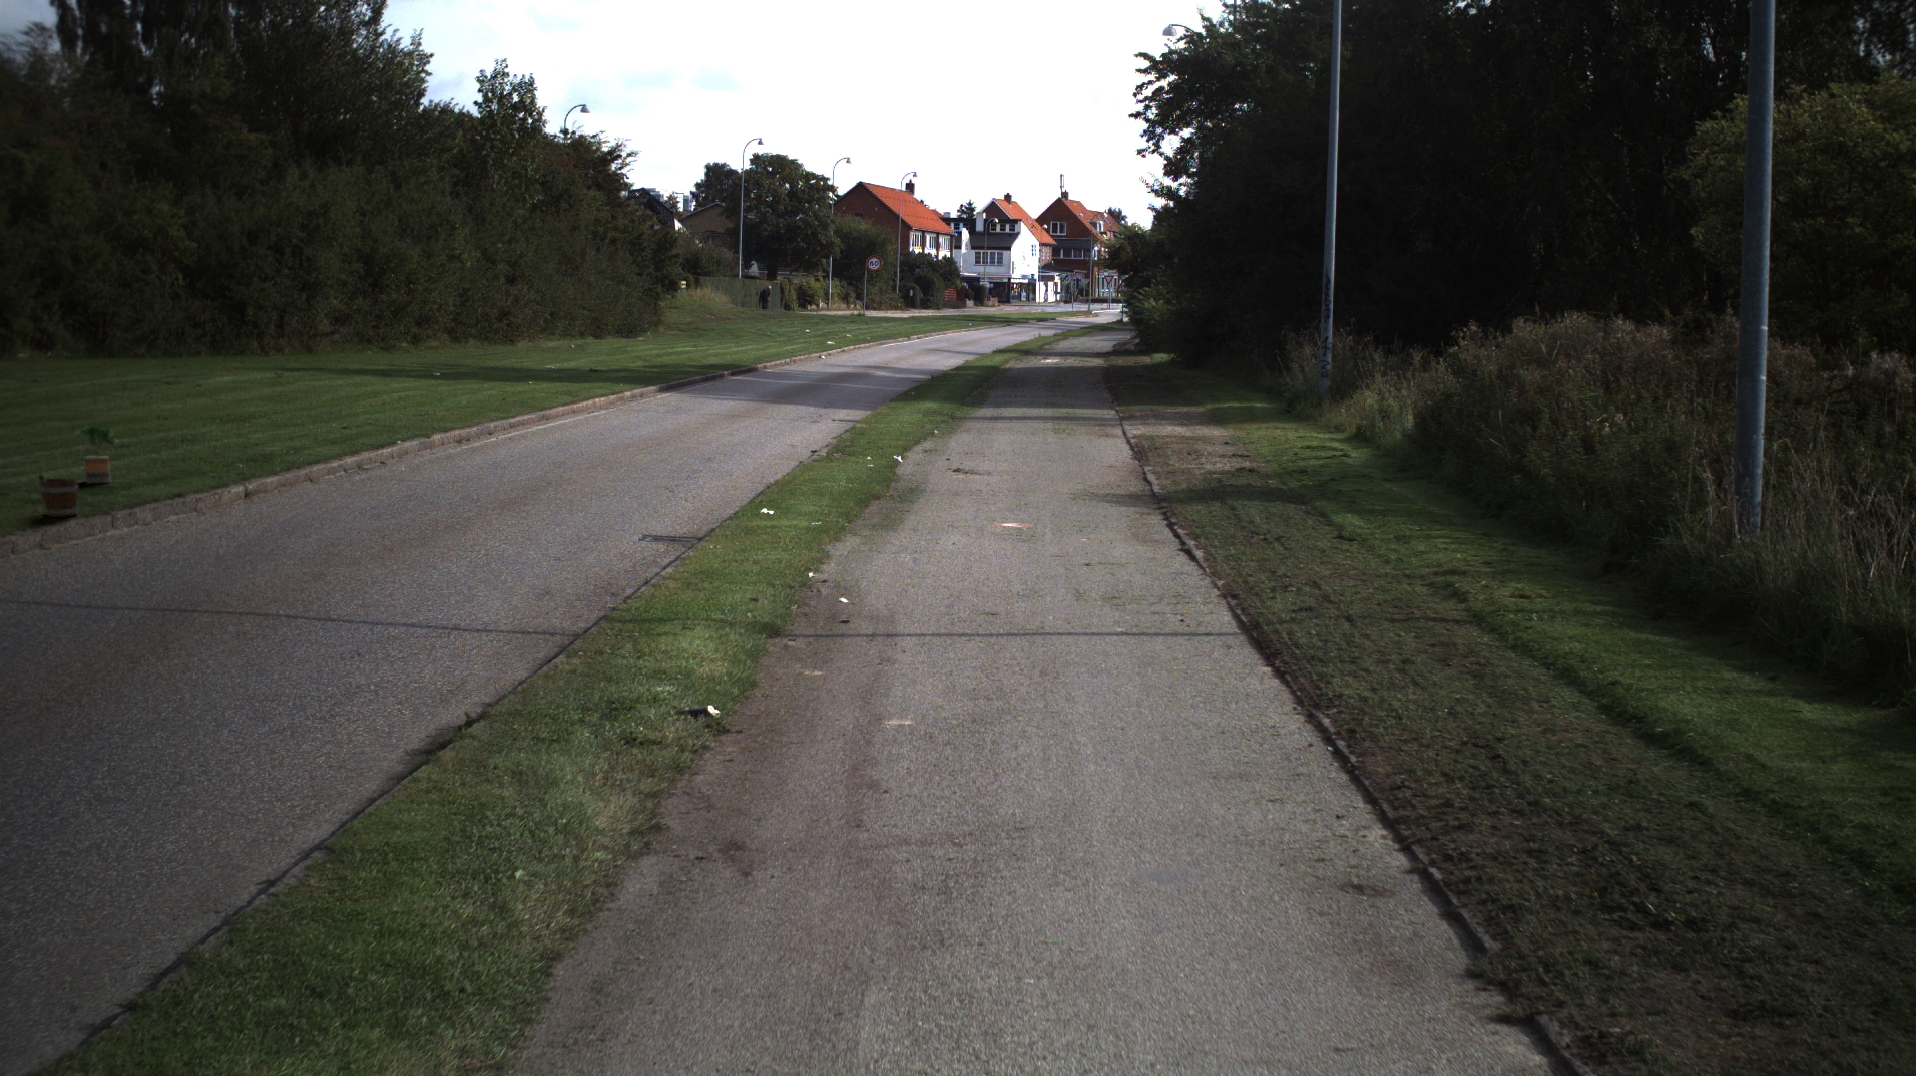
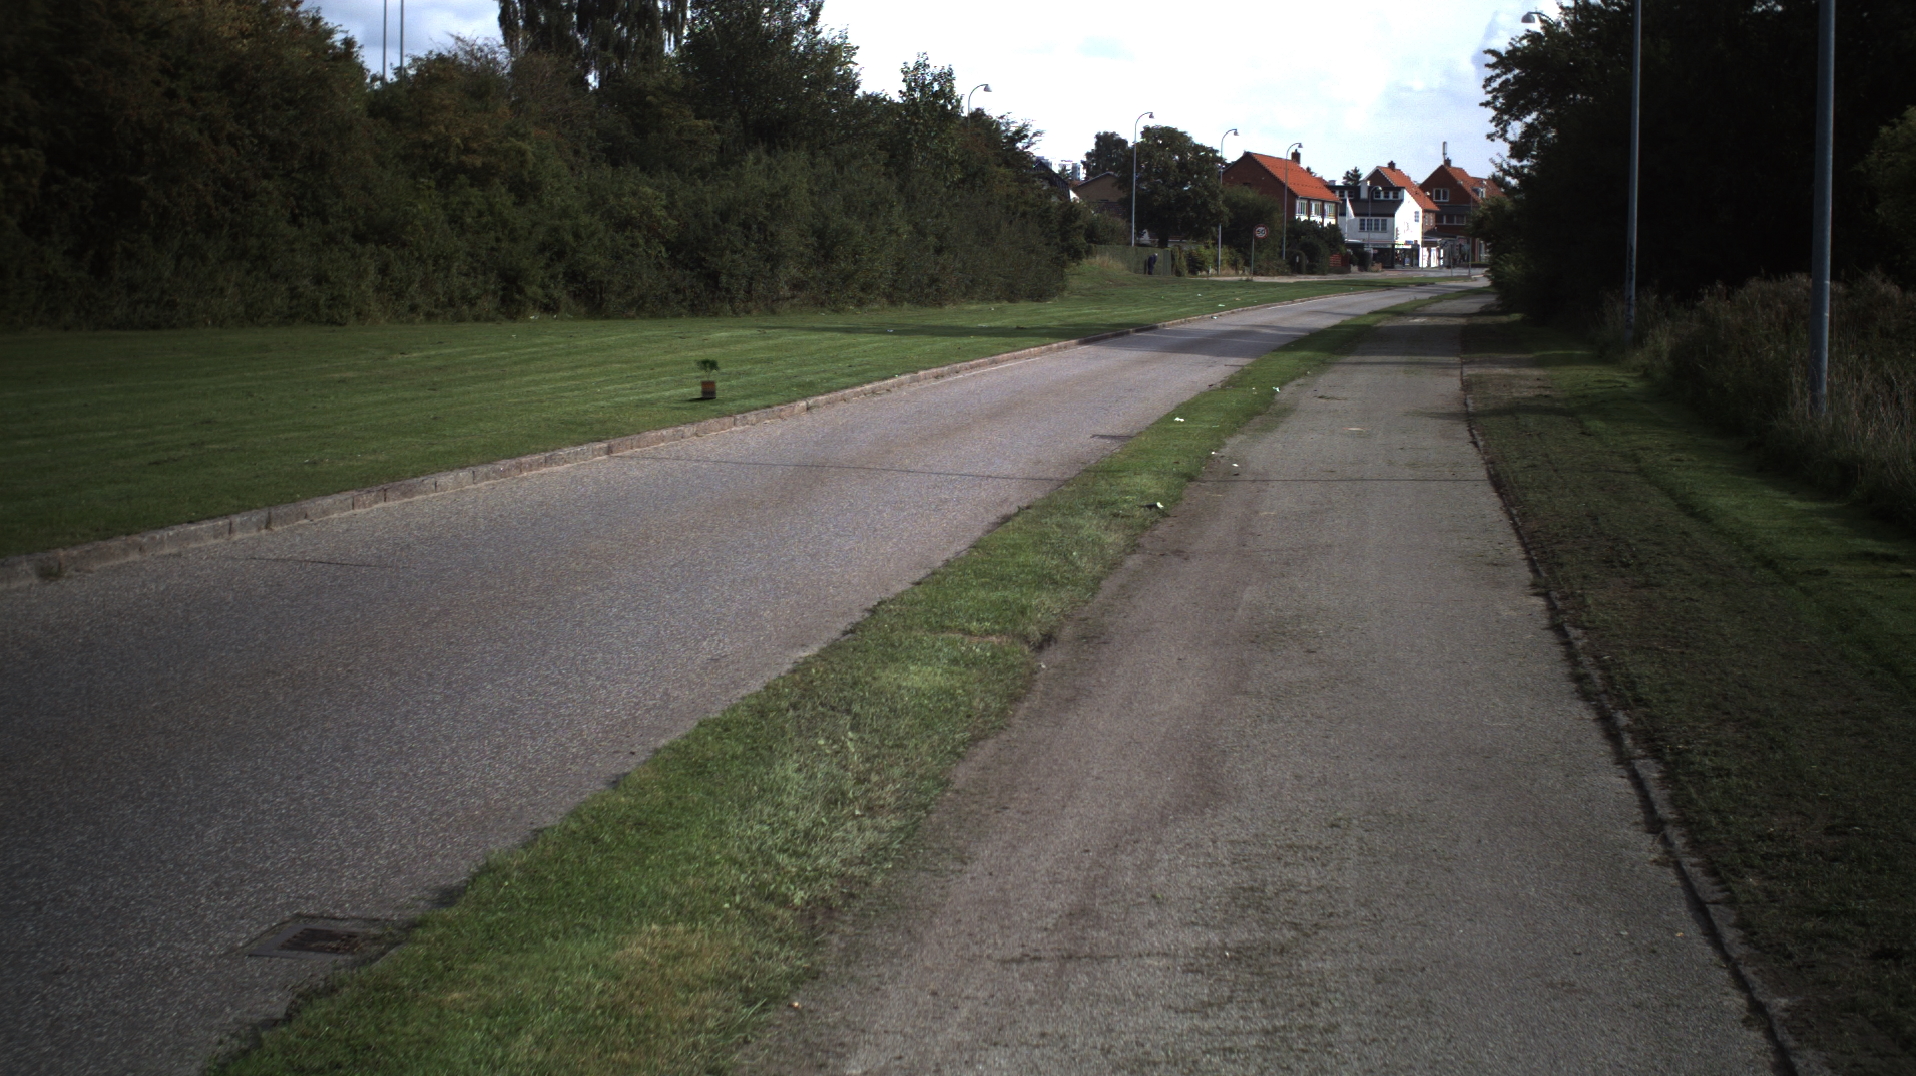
bucket: present [39,475,78,517] -> none [680,388,705,416]

